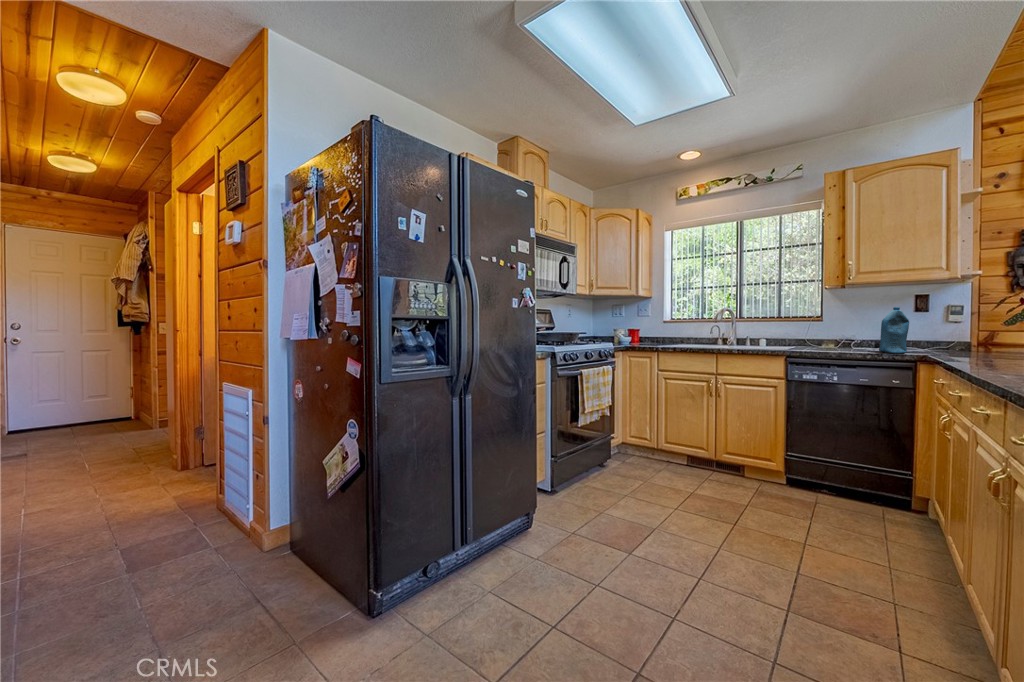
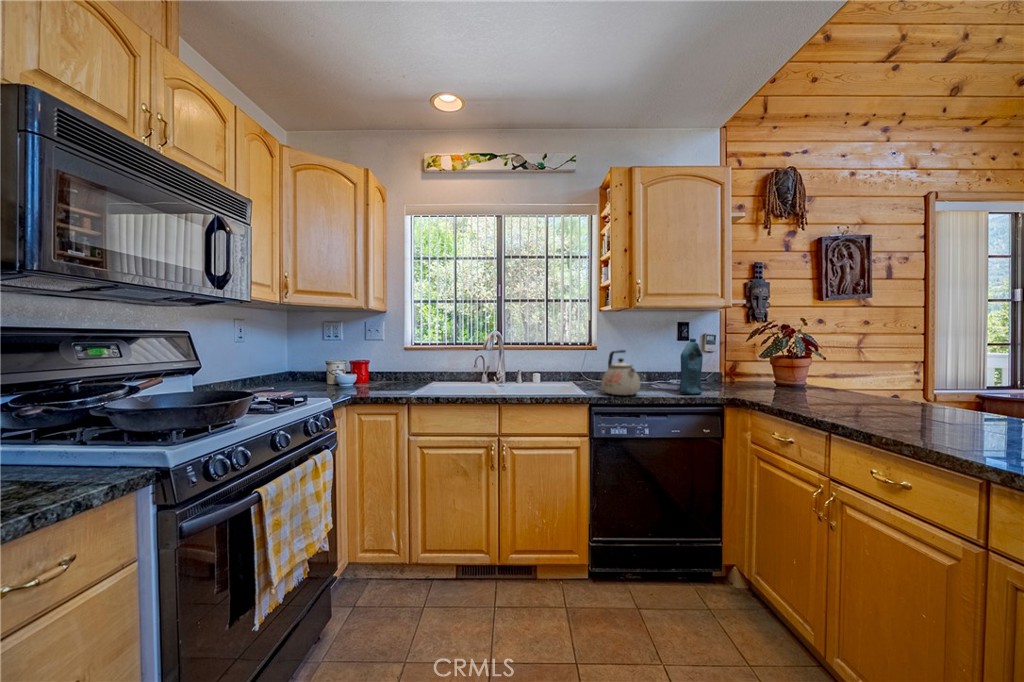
kettle: none [803,318,838,351] -> present [602,350,640,395]

